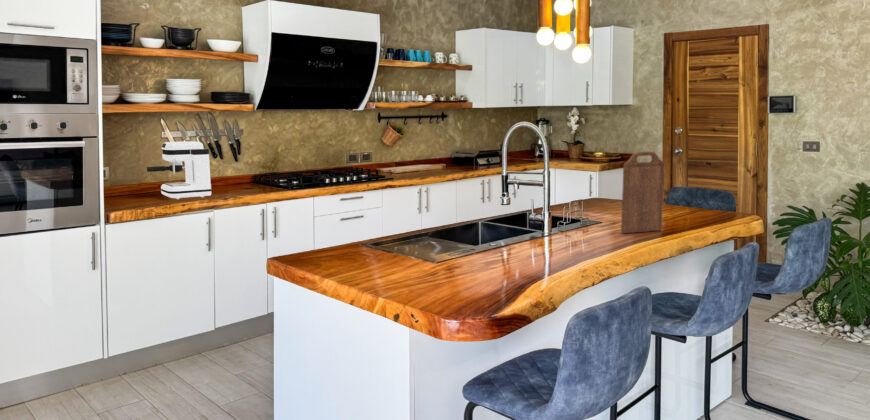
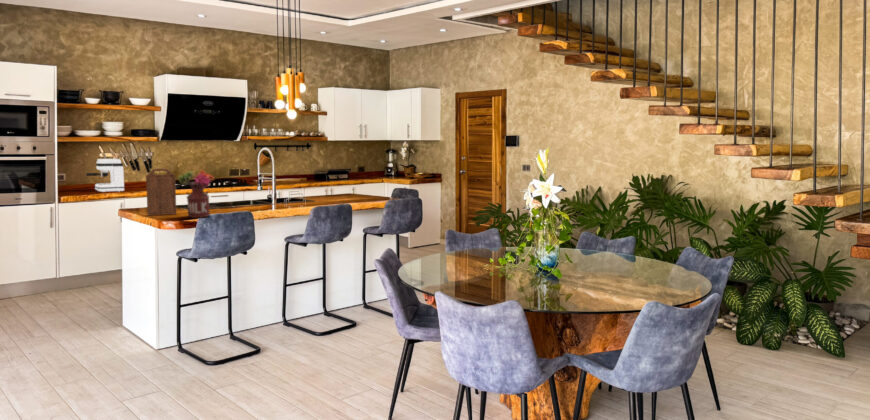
cutting board: present [621,151,664,233] -> present [146,169,177,215]
flower arrangement: none [418,169,491,278] -> present [179,170,214,218]

